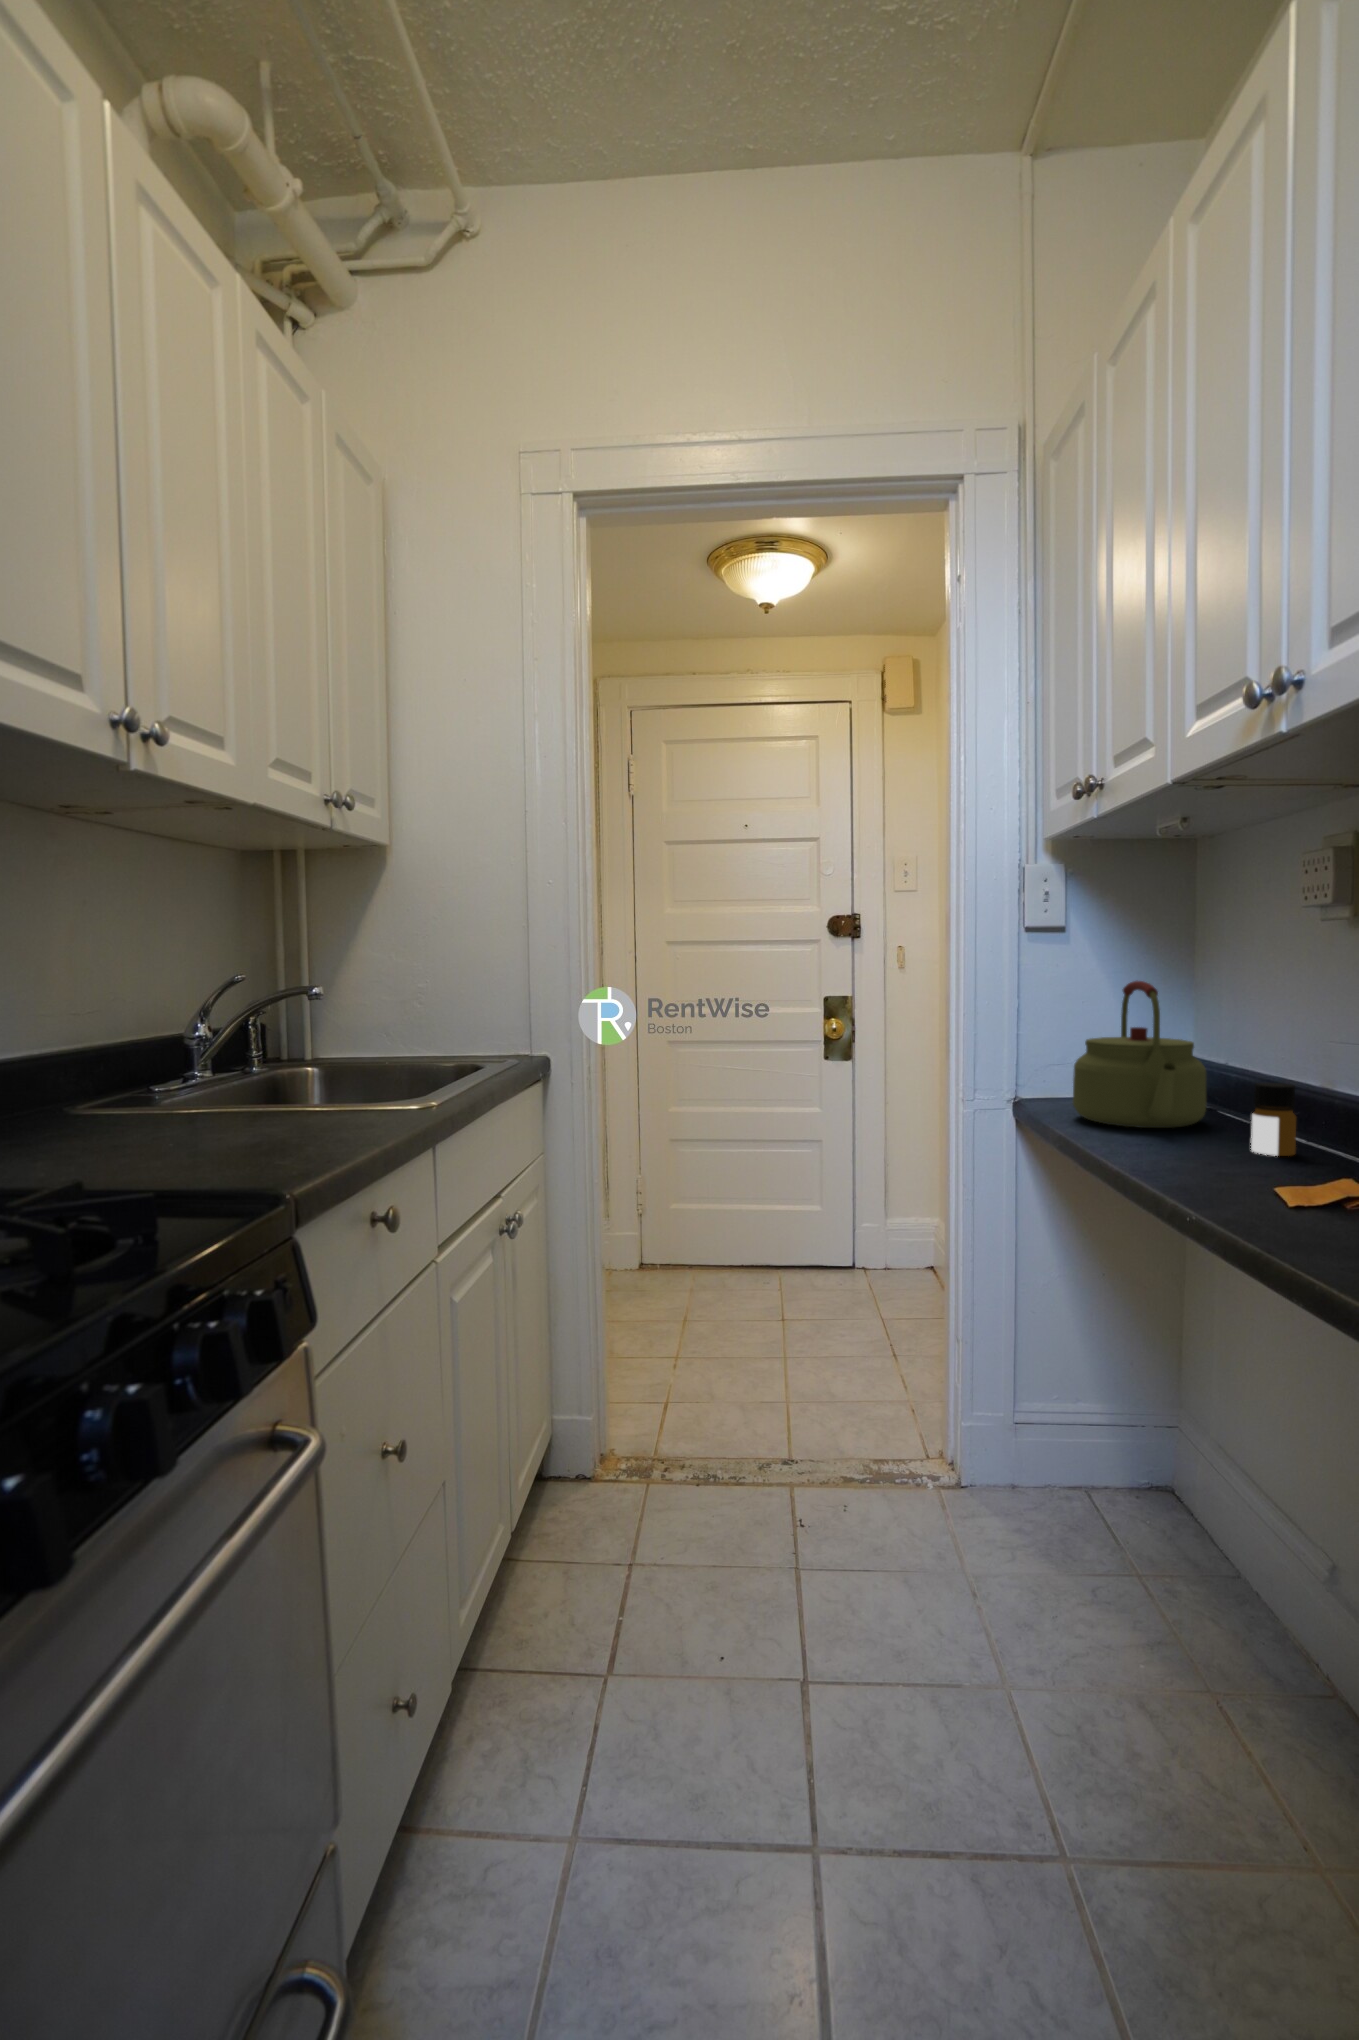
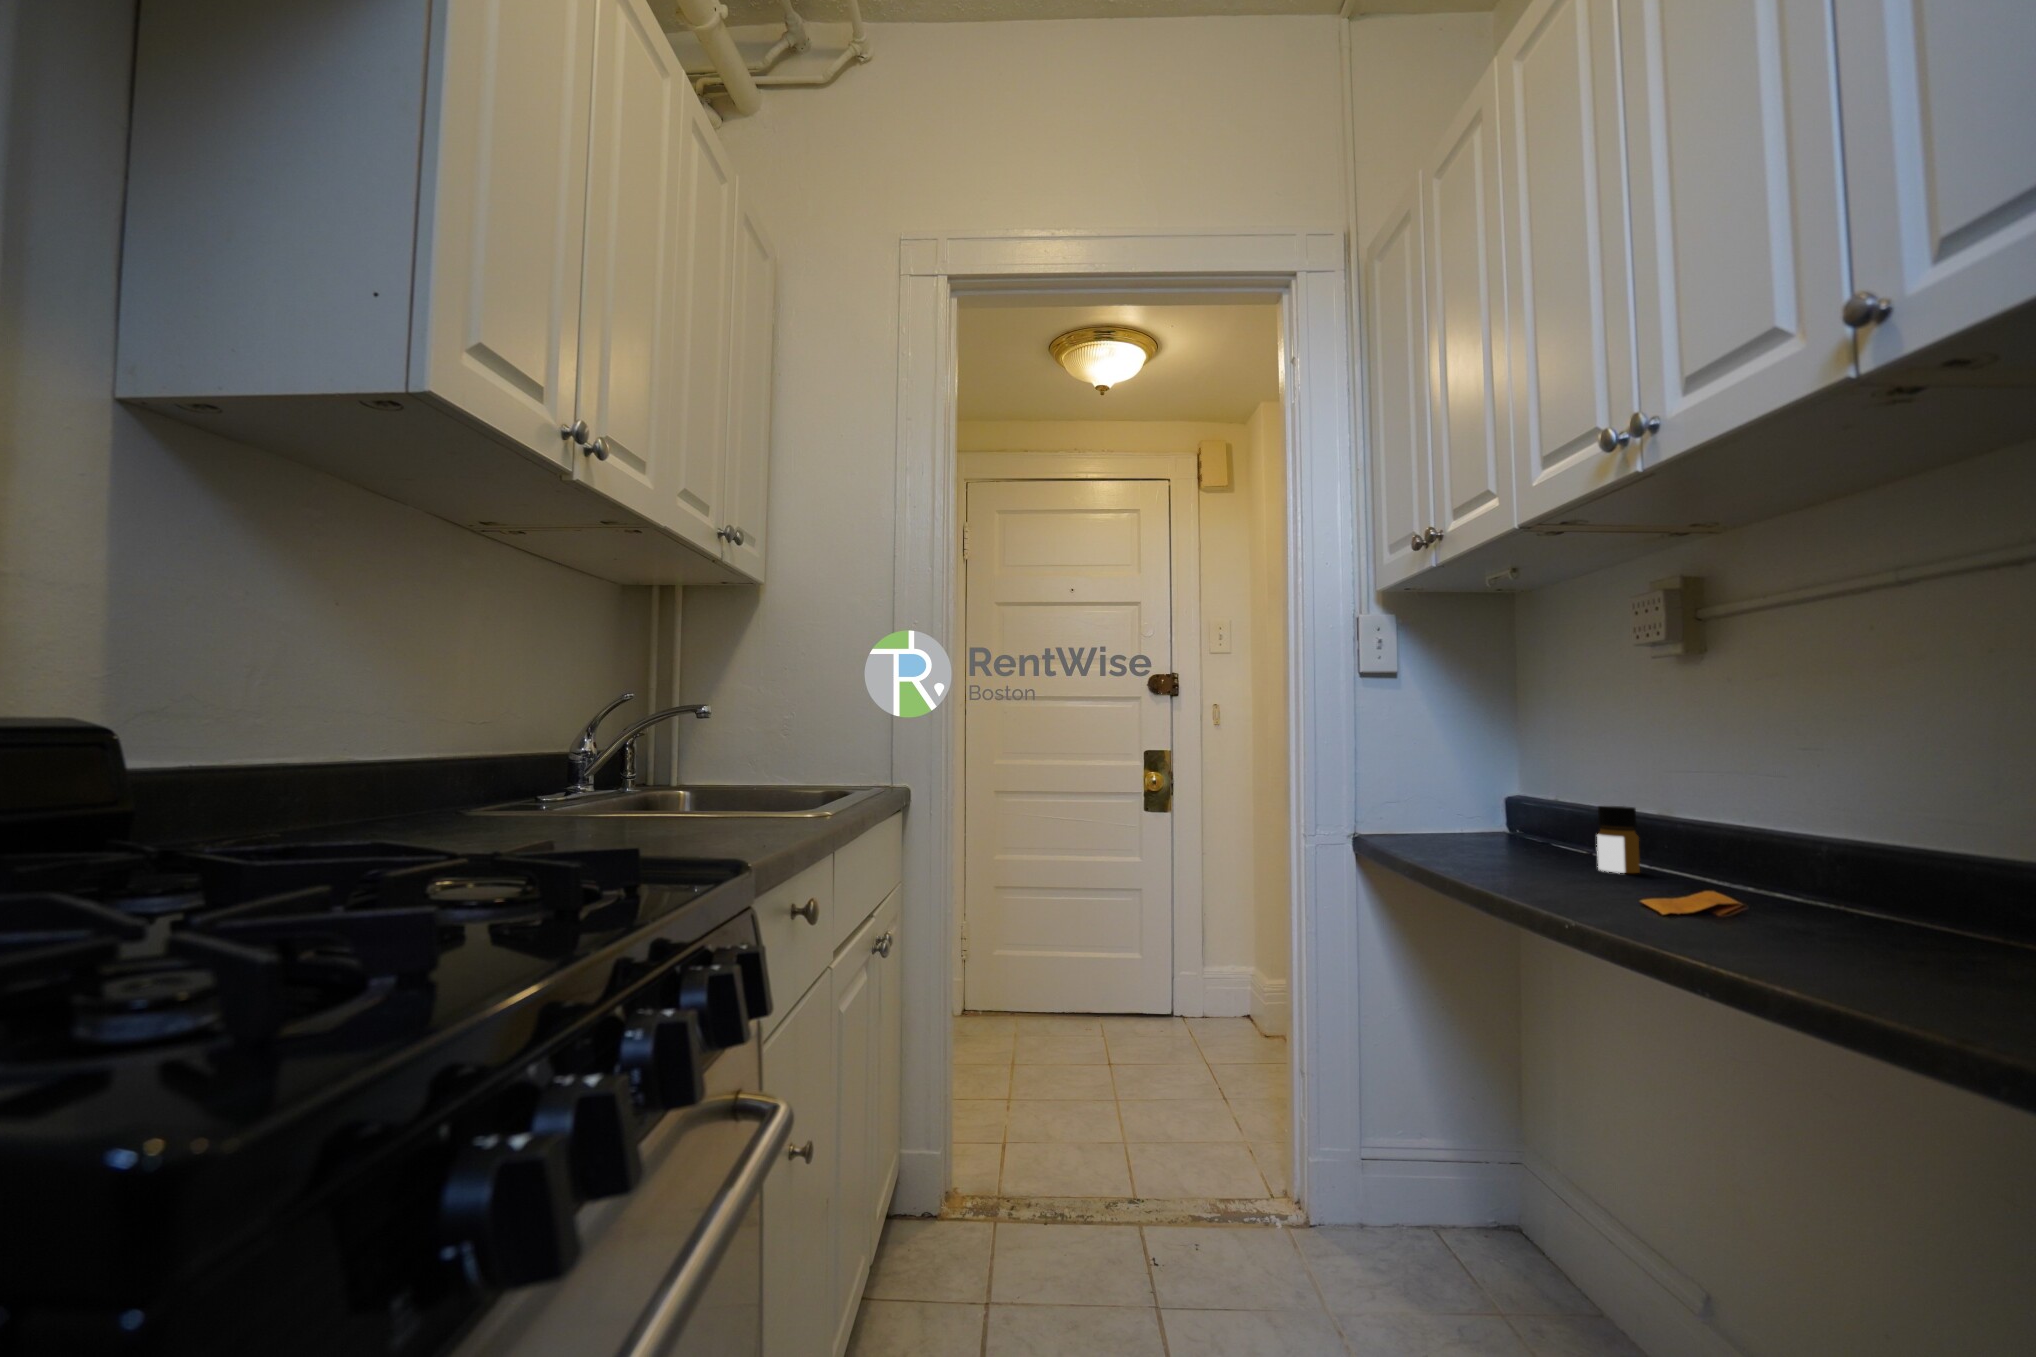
kettle: present [1073,981,1206,1128] -> none [1416,717,1543,854]

